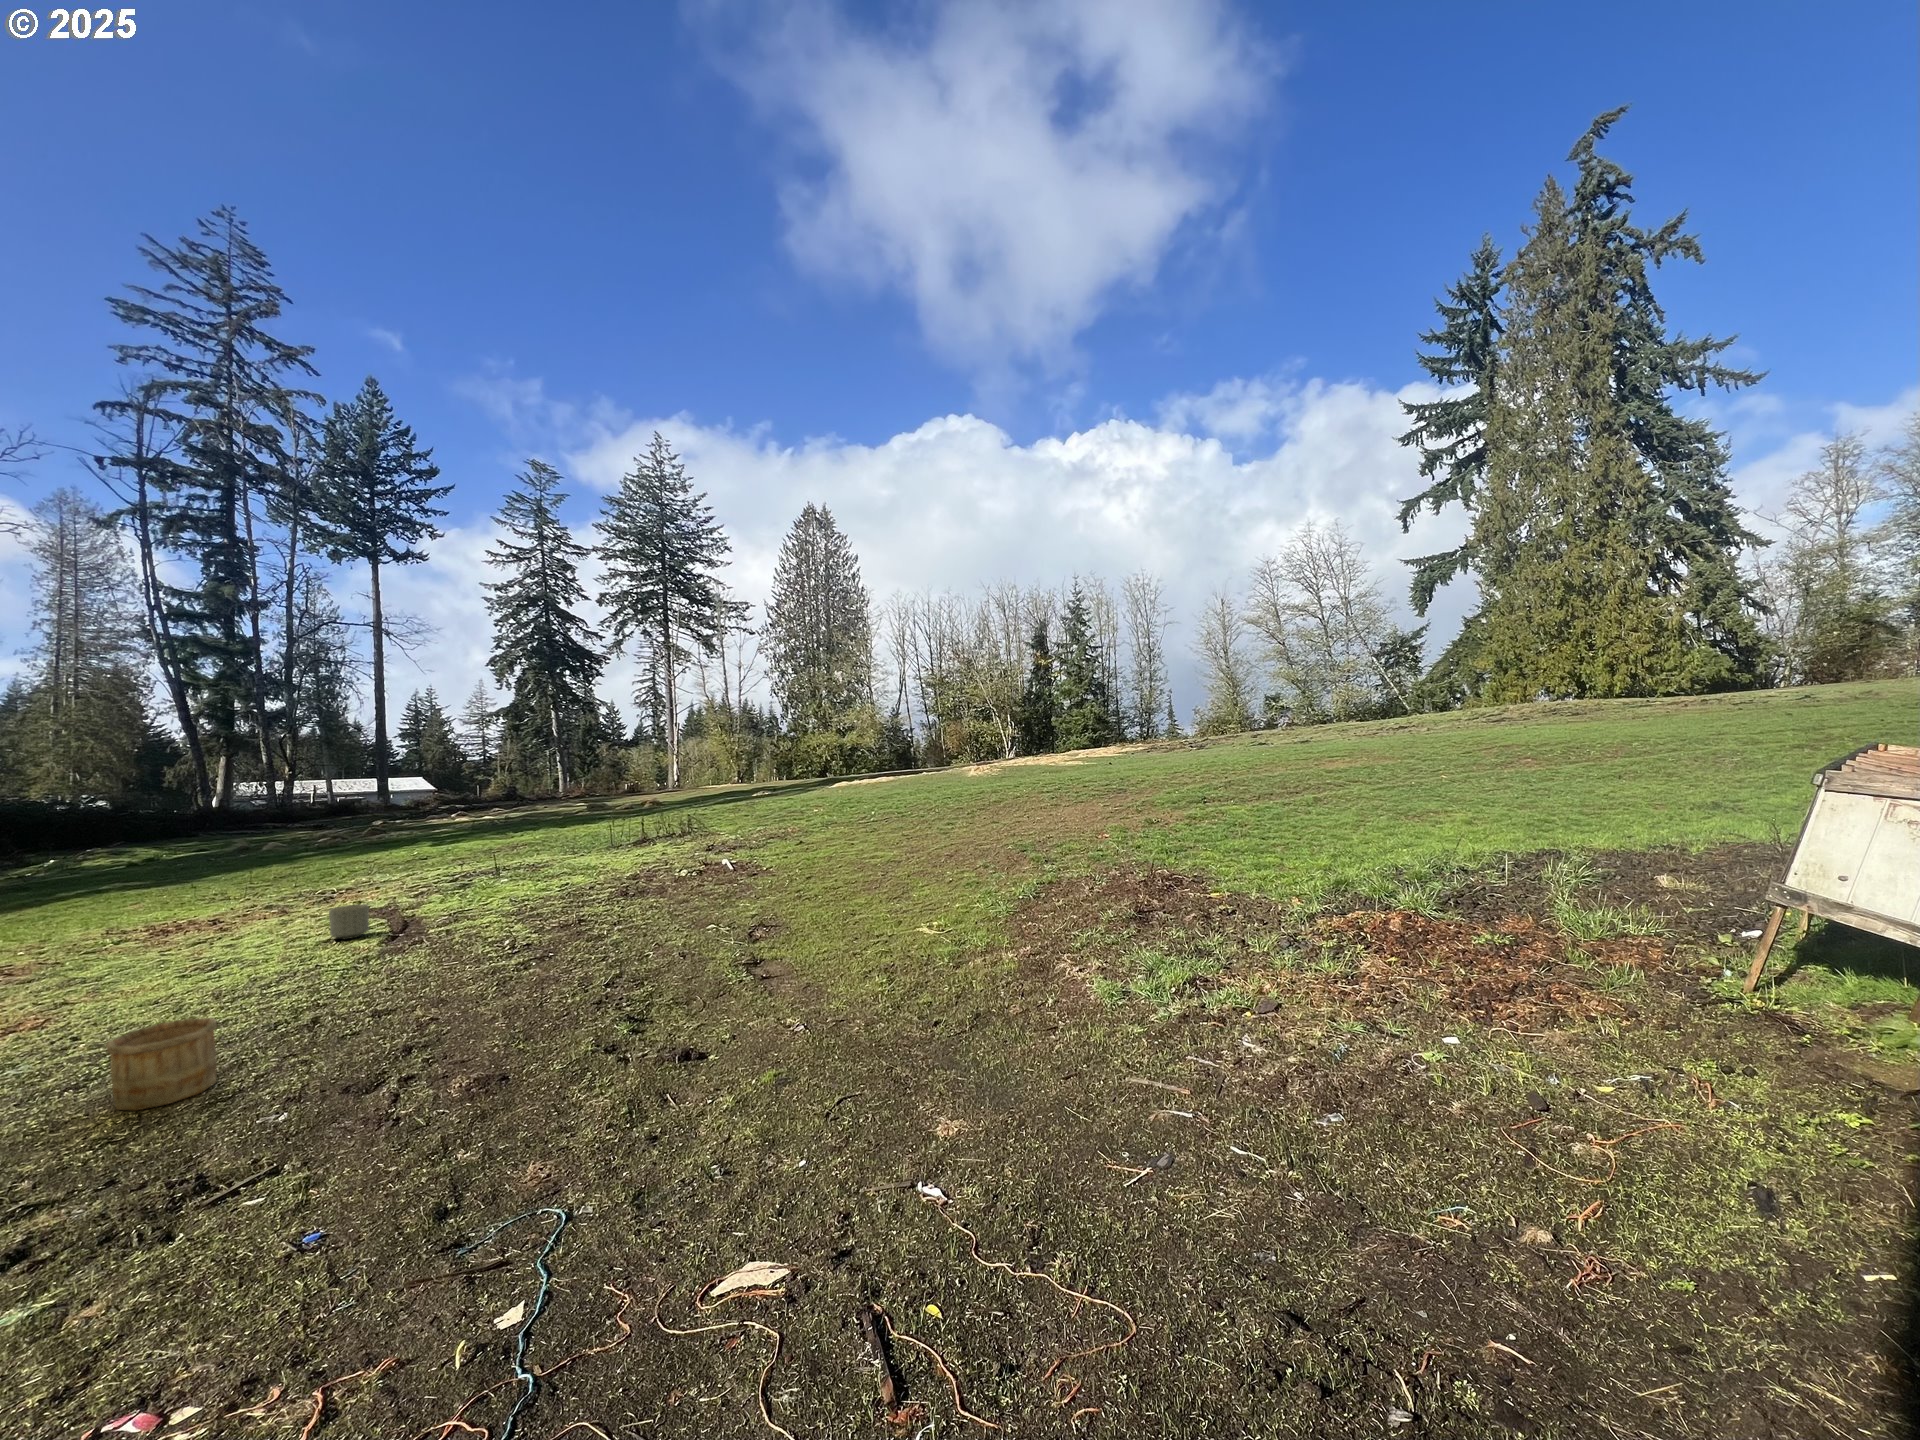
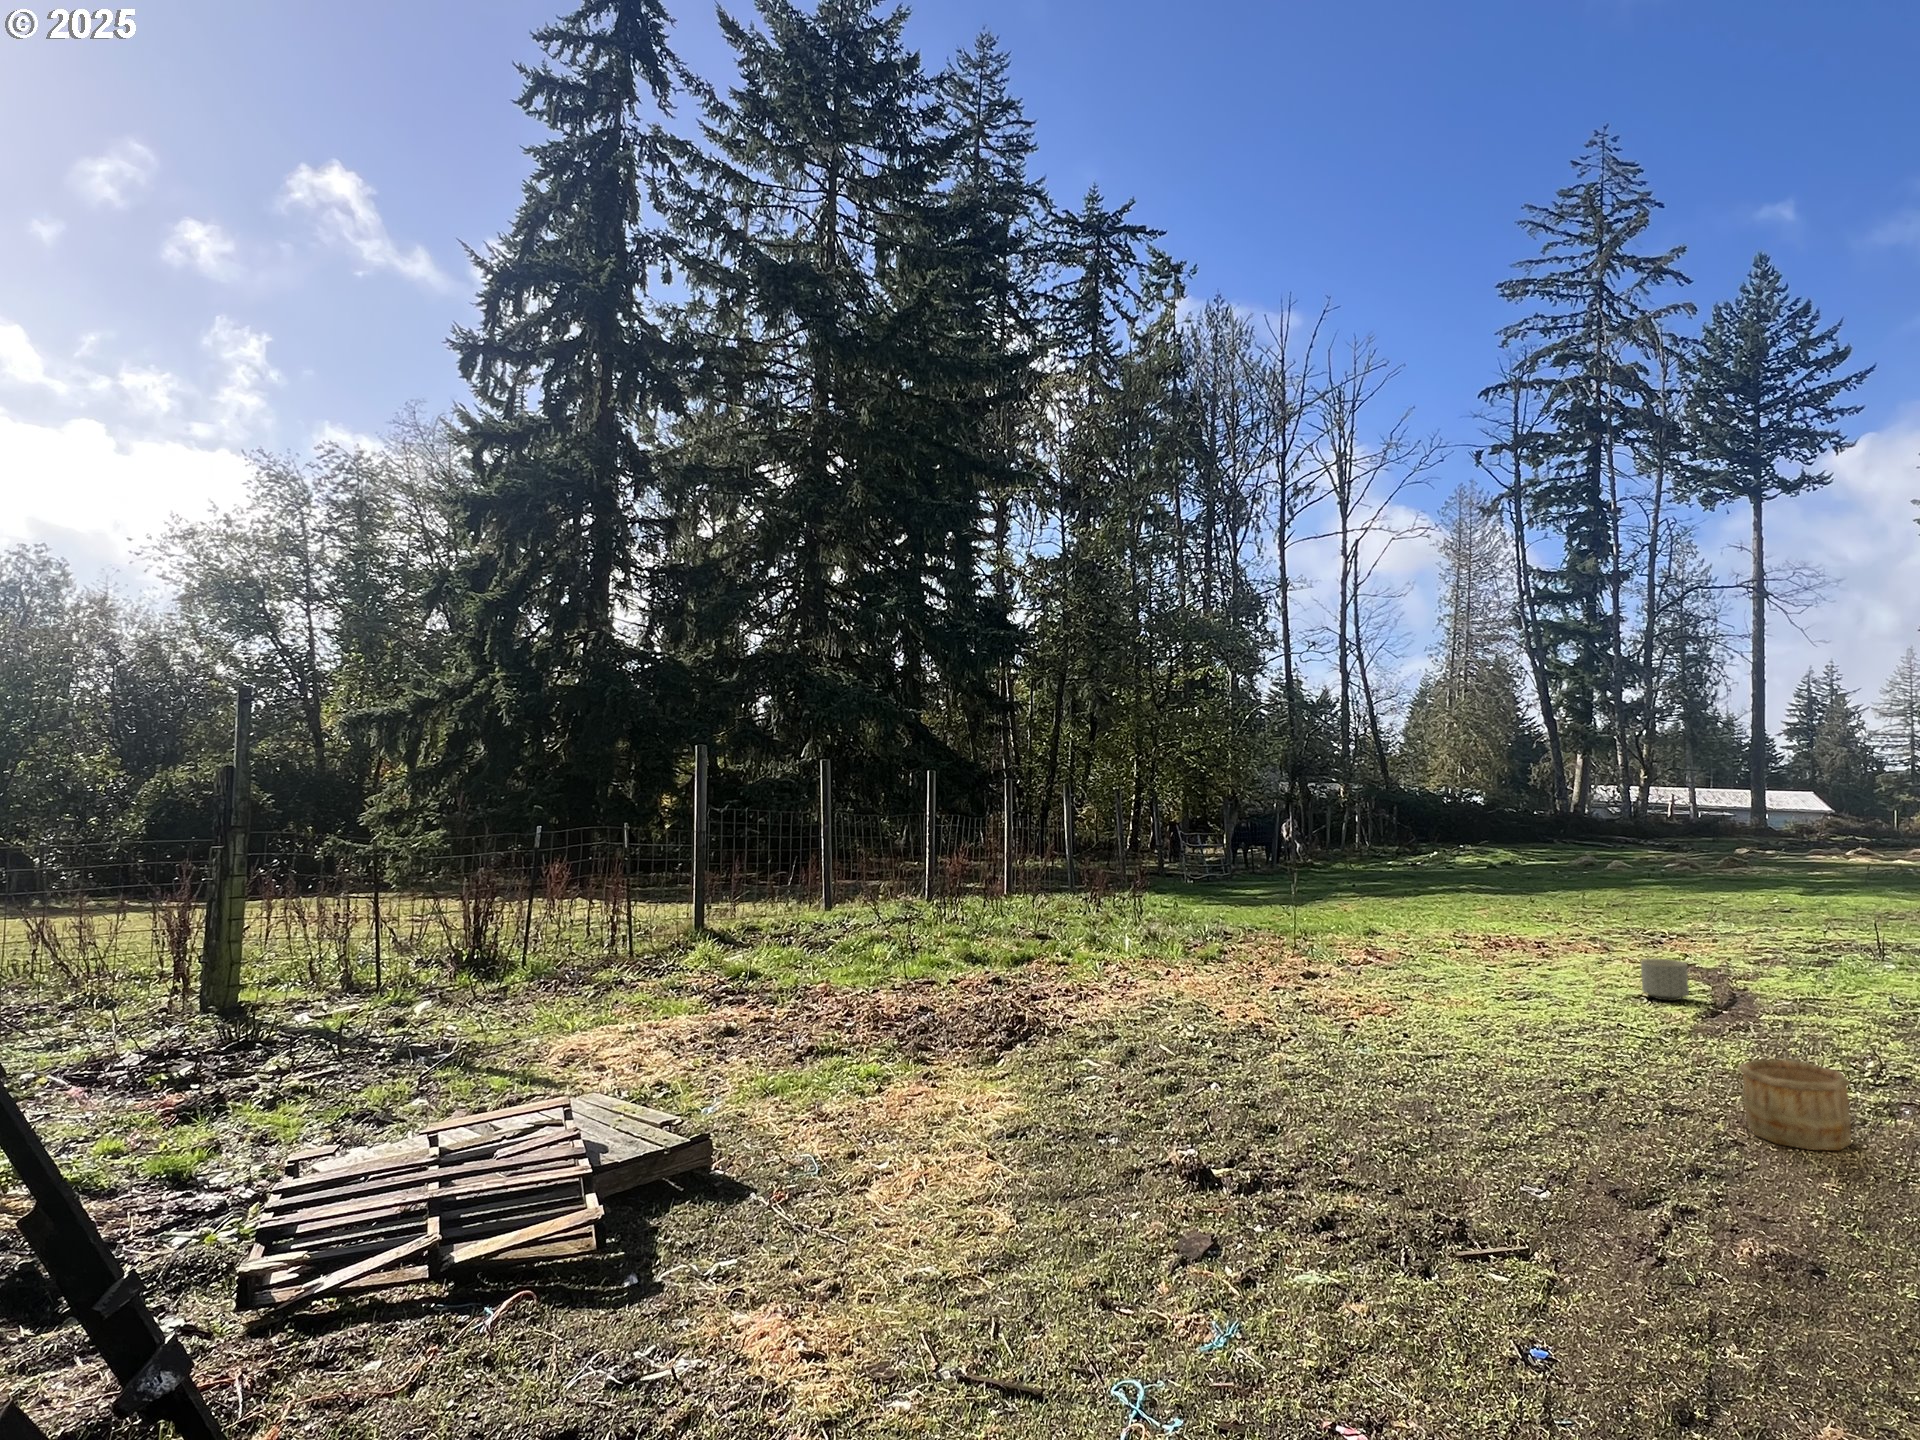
wooden bucket: present [106,1018,217,1110] -> present [1739,1060,1851,1151]

